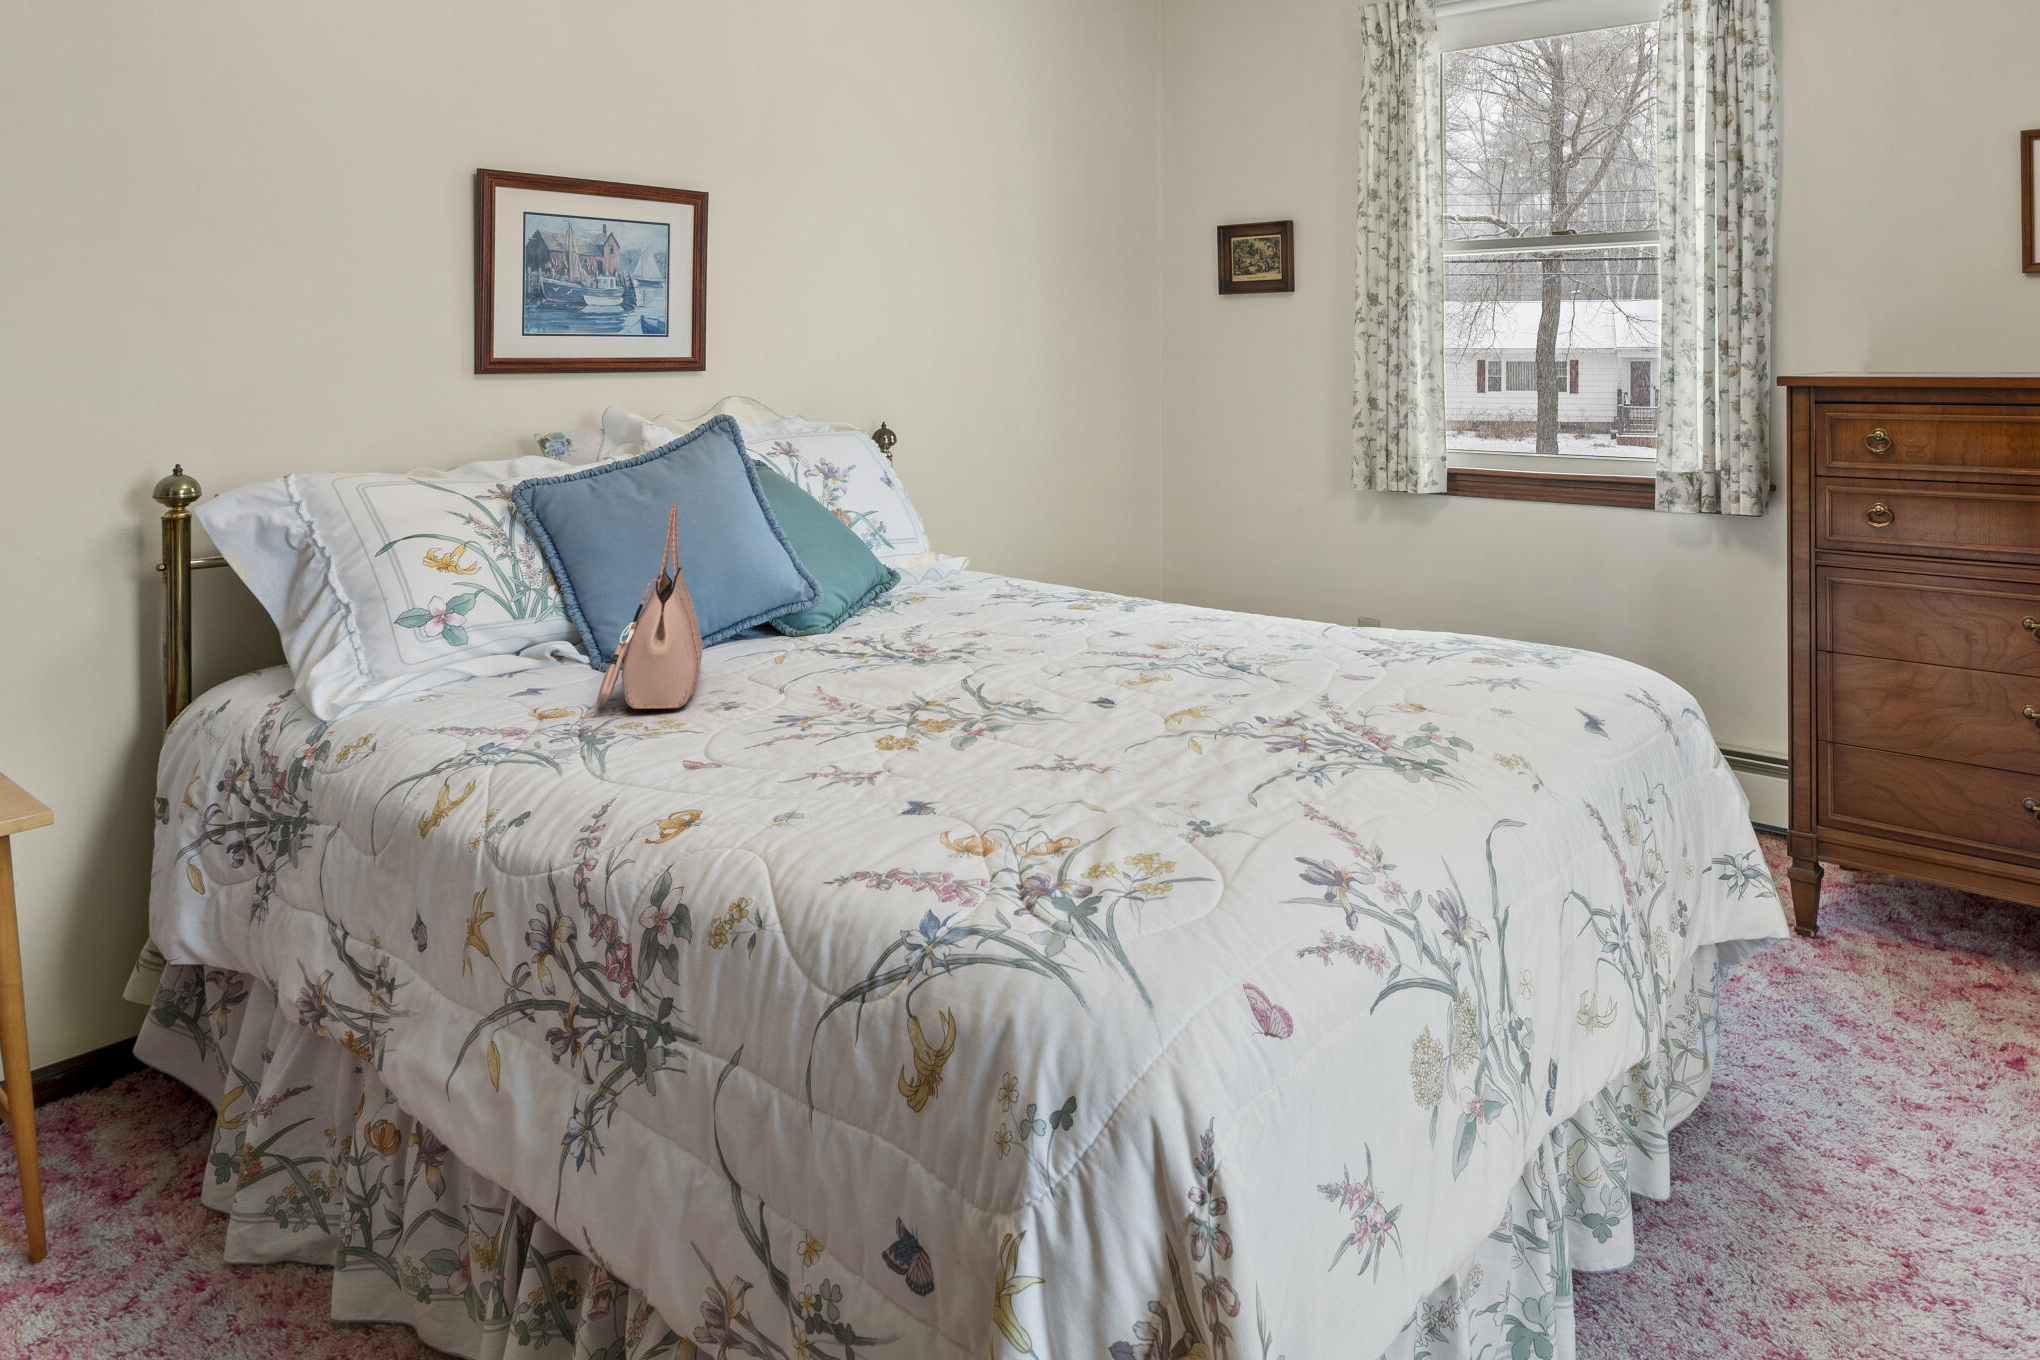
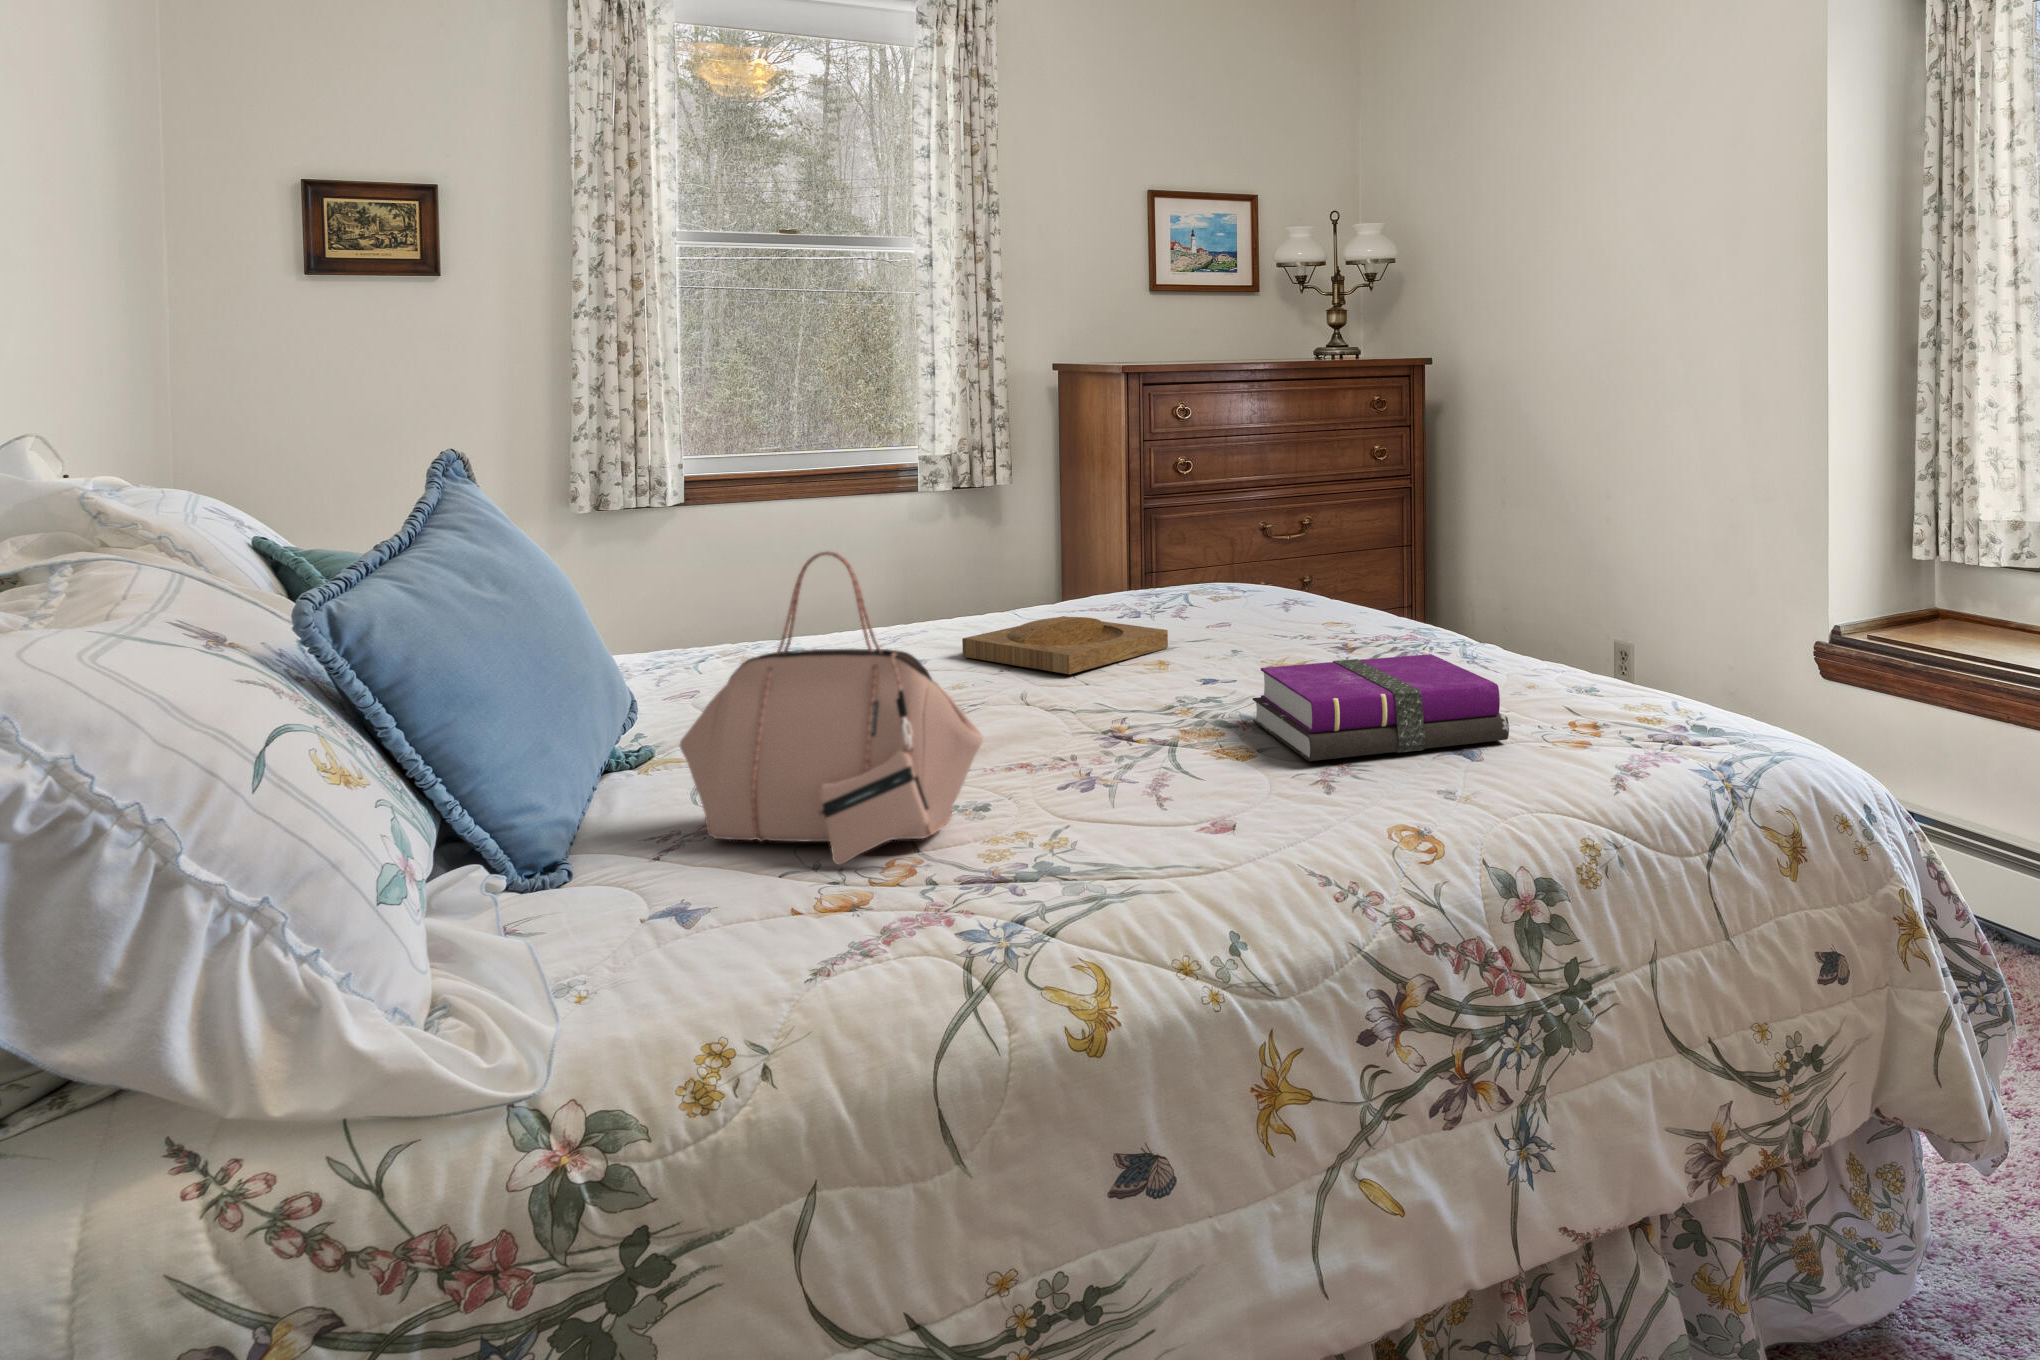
tray: none [1092,617,1256,671] -> present [962,616,1168,674]
notebook: none [857,682,1121,817] -> present [1253,654,1509,761]

